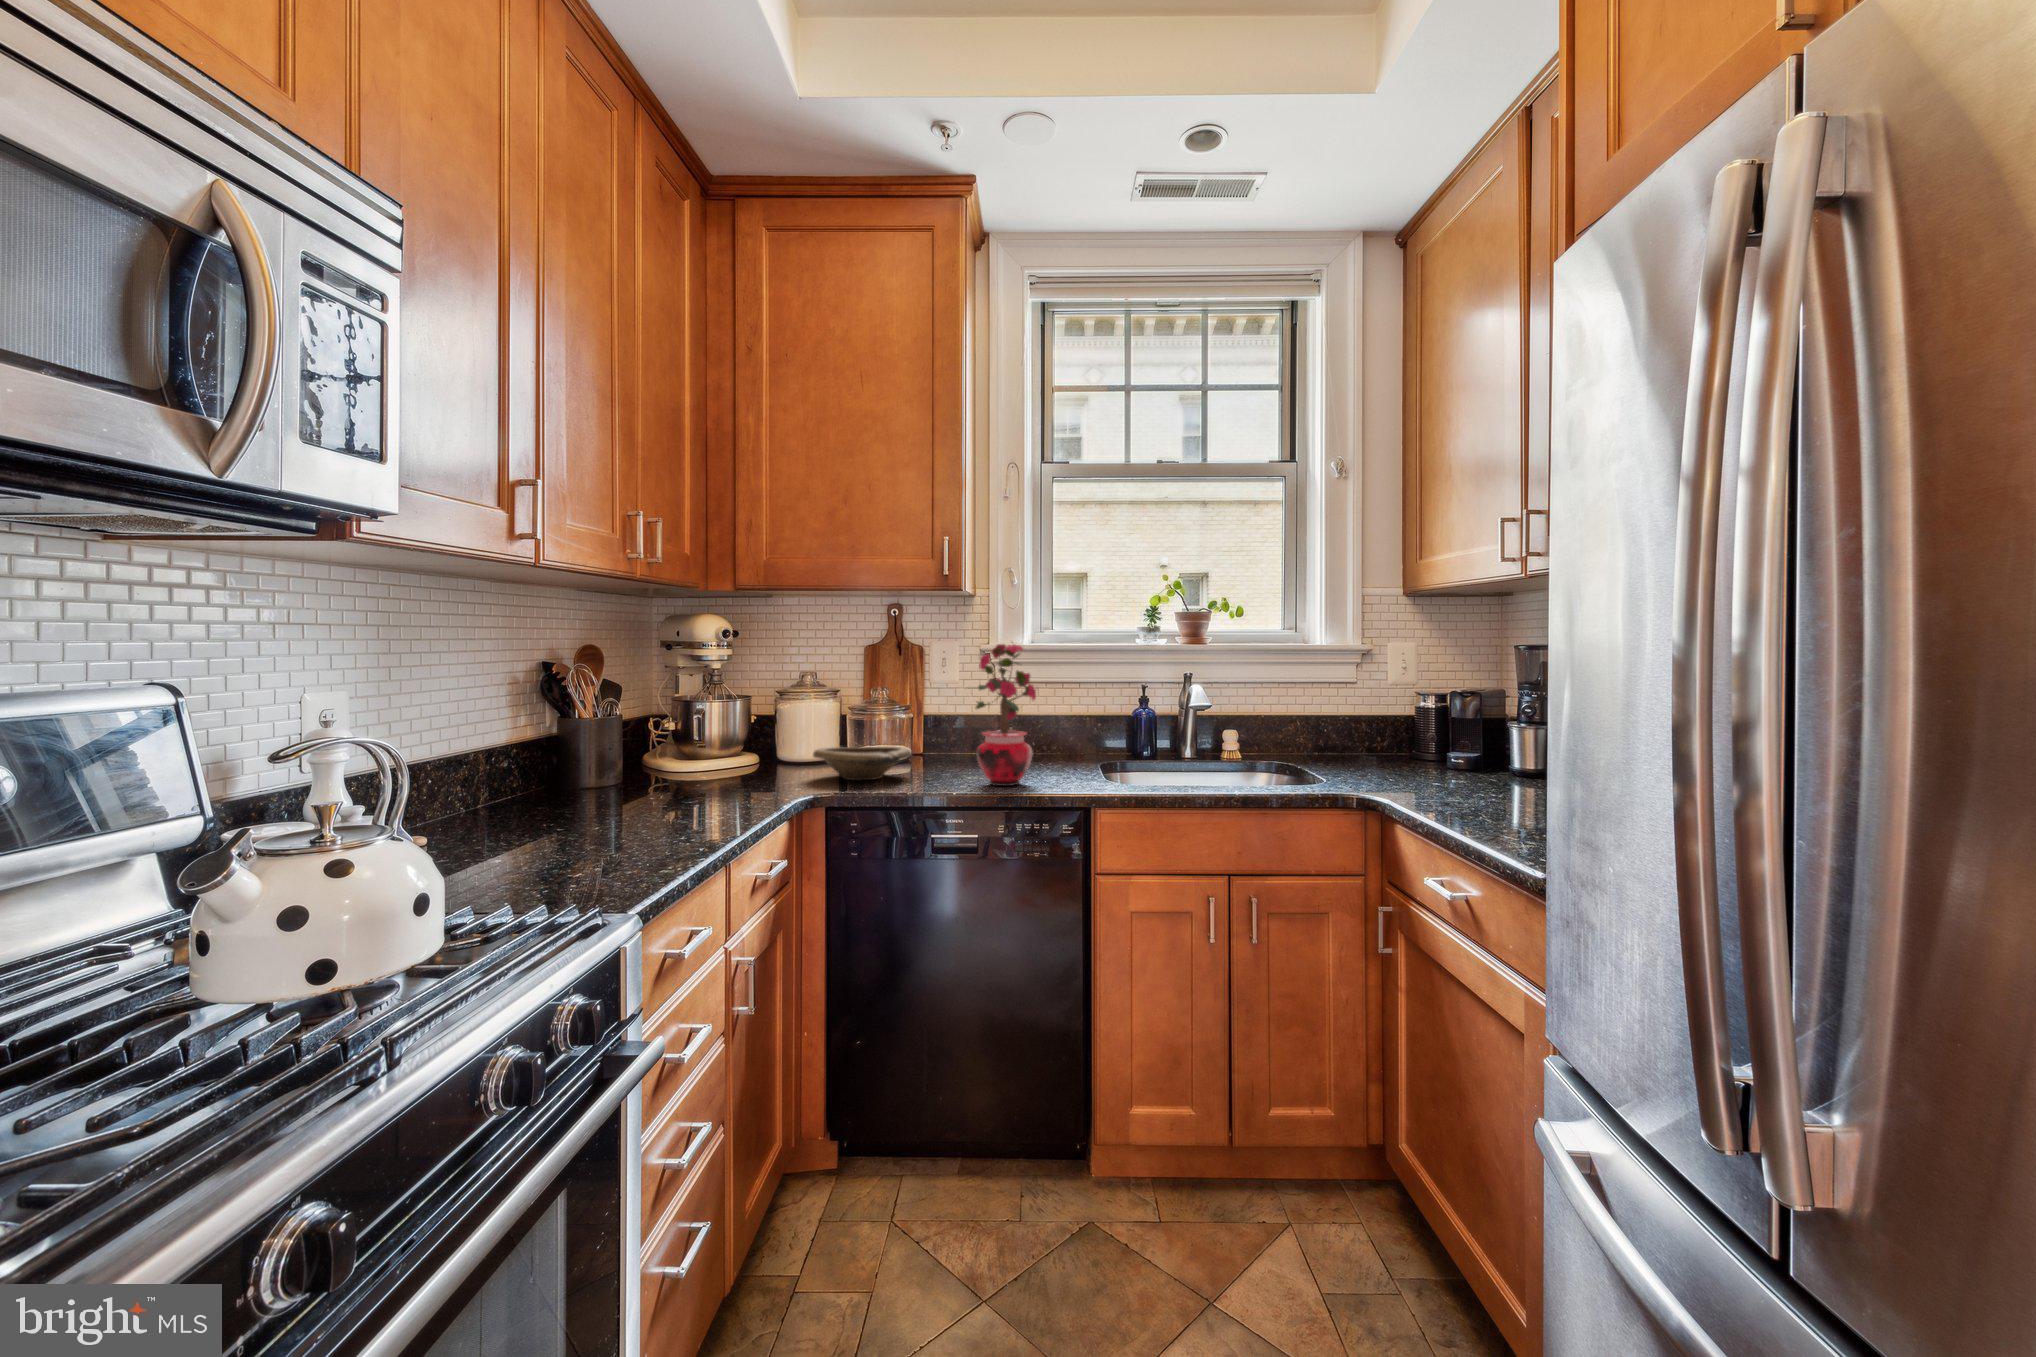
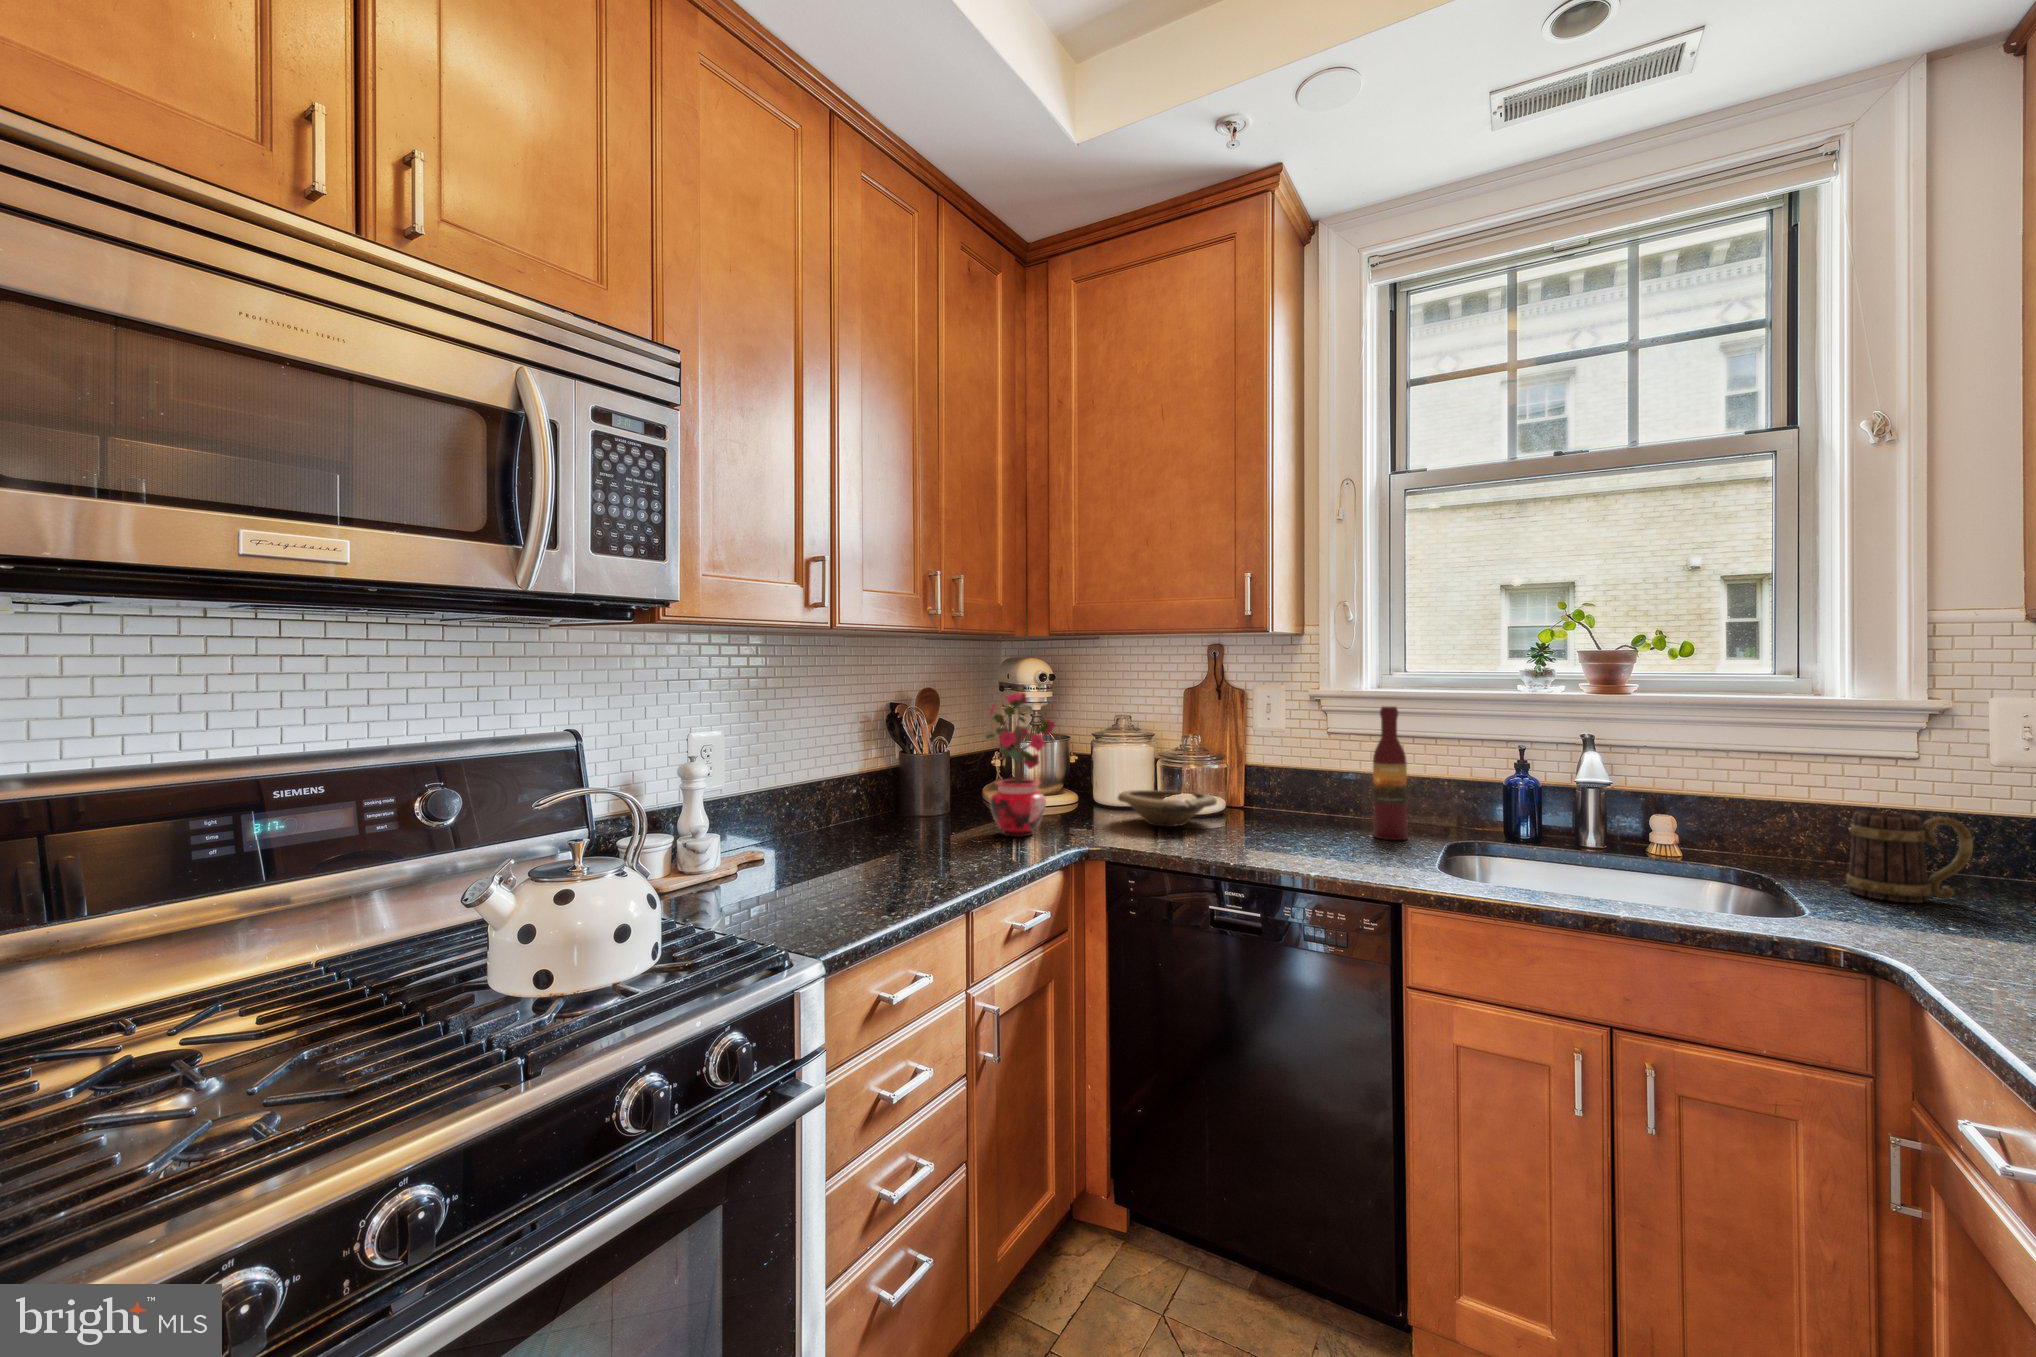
potted plant: present [968,642,1038,786] -> present [985,692,1055,837]
wine bottle: none [1050,659,1076,775] -> present [1373,706,1407,840]
mug: none [1355,726,1416,783] -> present [1846,811,1973,903]

